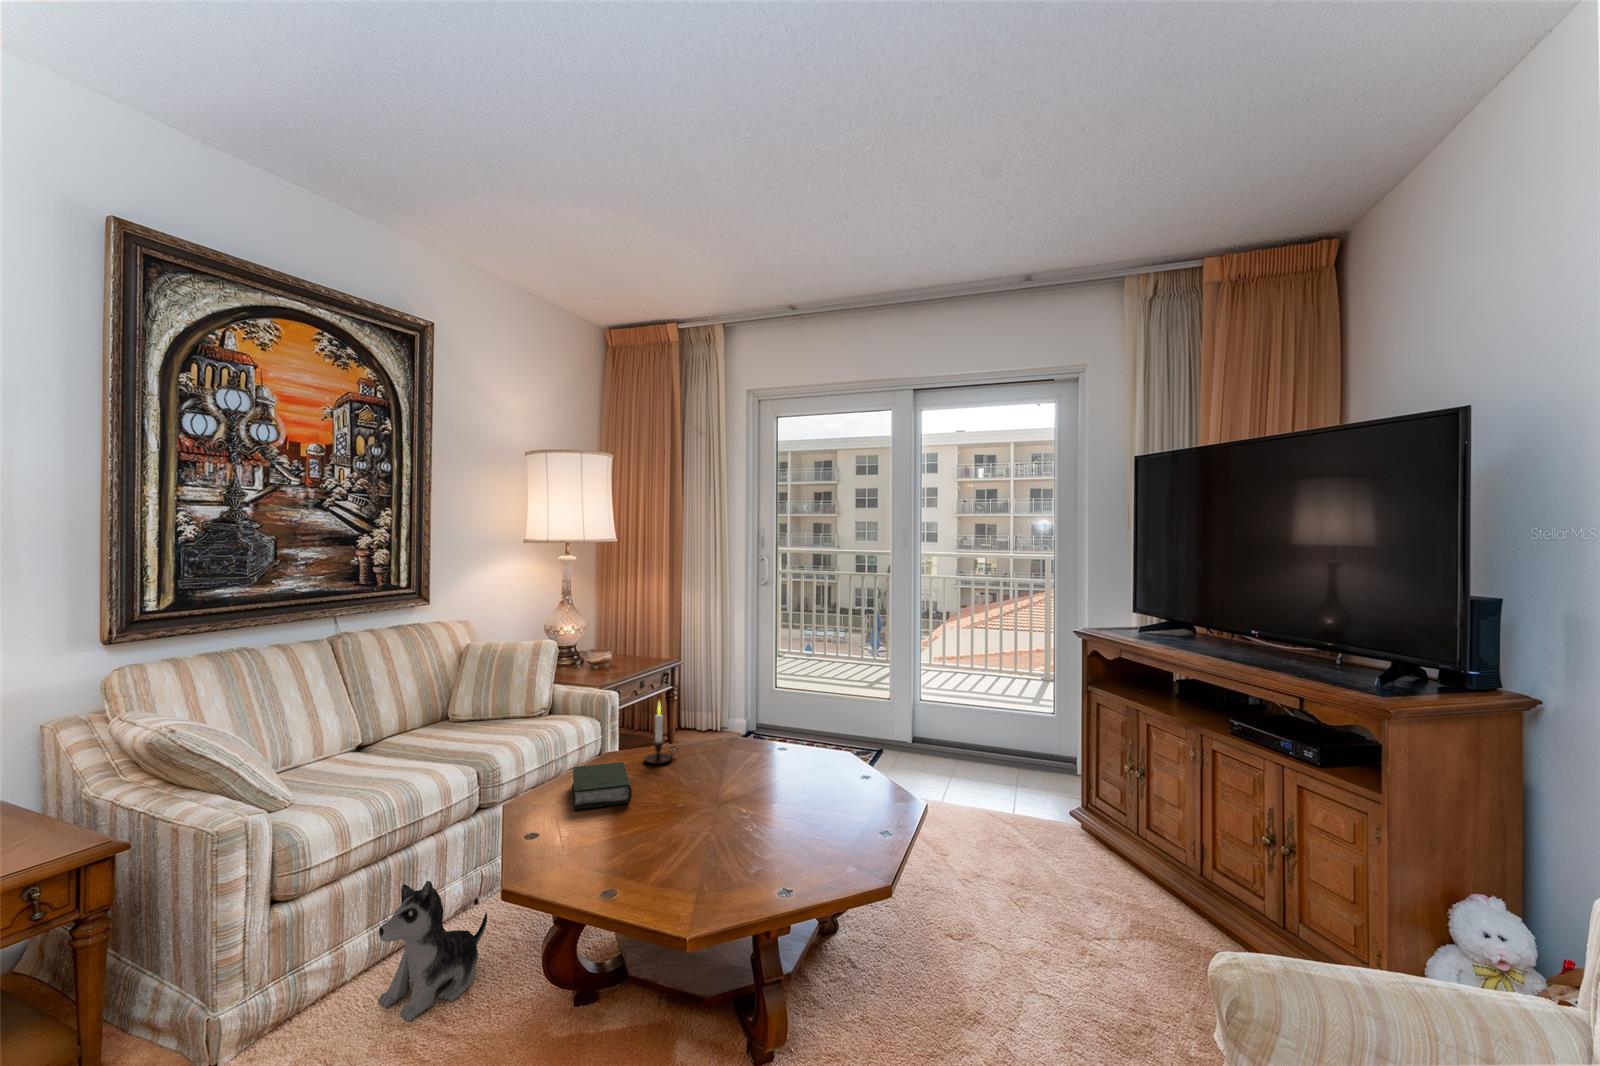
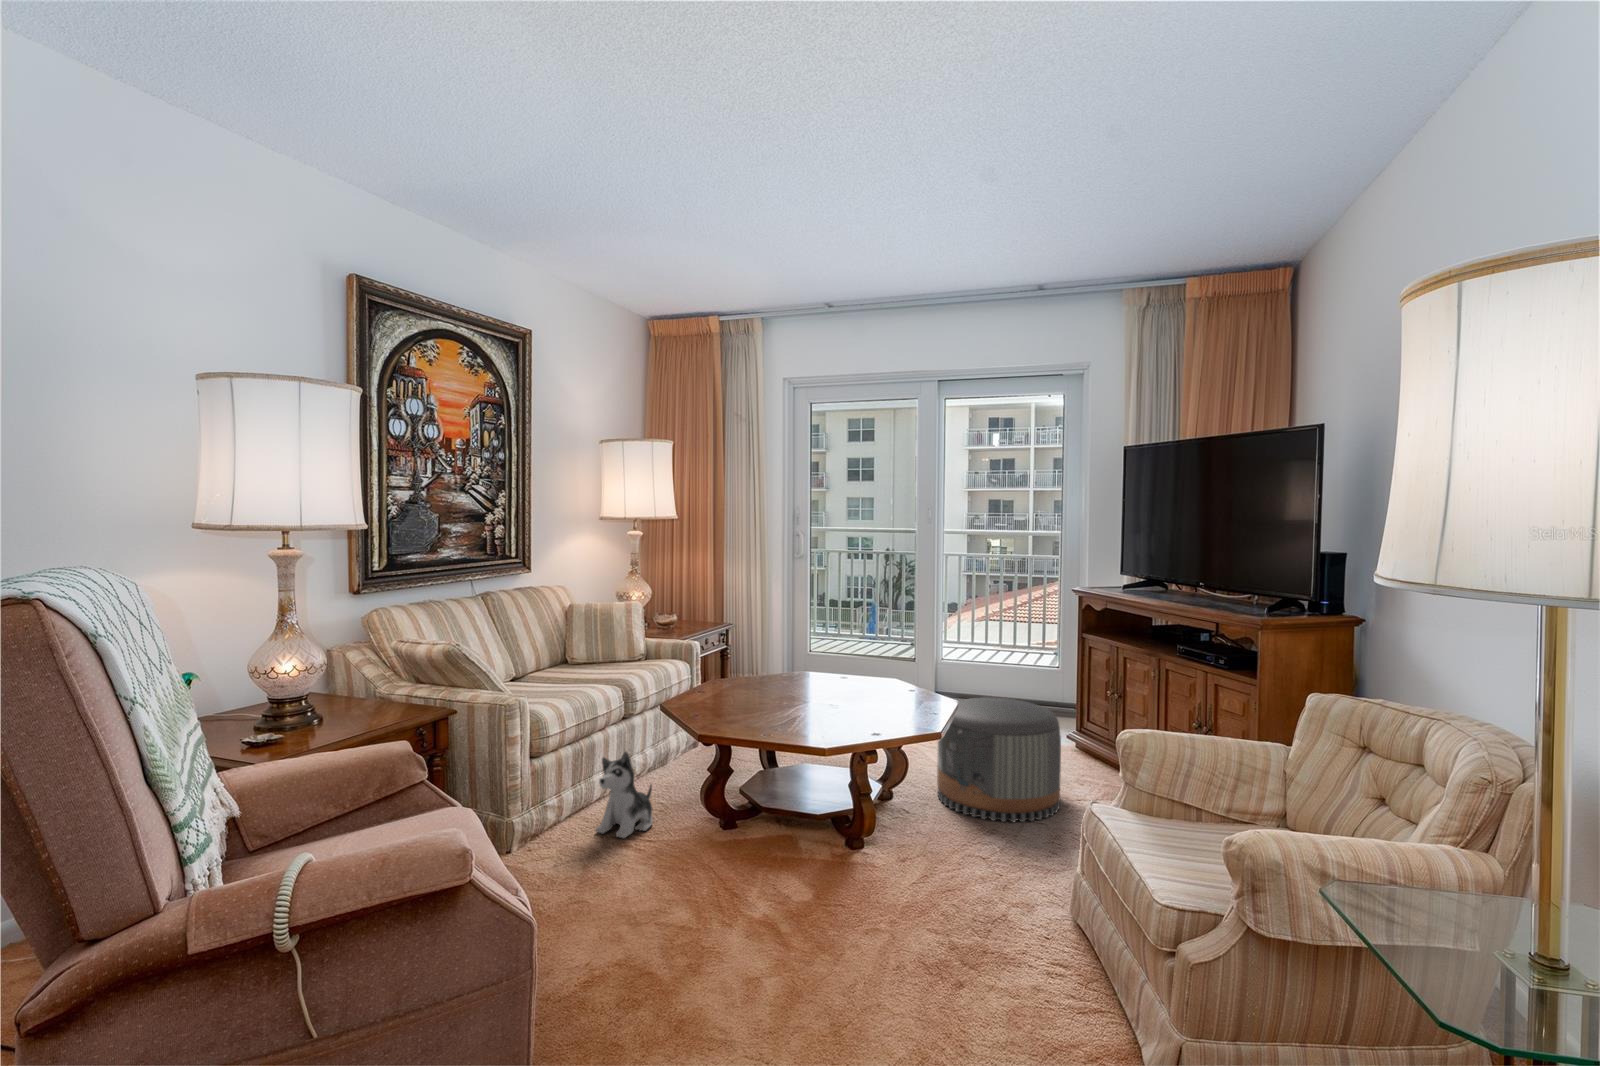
candle: present [644,702,675,764] -> none [747,638,771,685]
book: present [573,762,632,810] -> none [706,680,756,706]
pouf: none [896,783,1070,992] -> present [937,697,1061,822]

